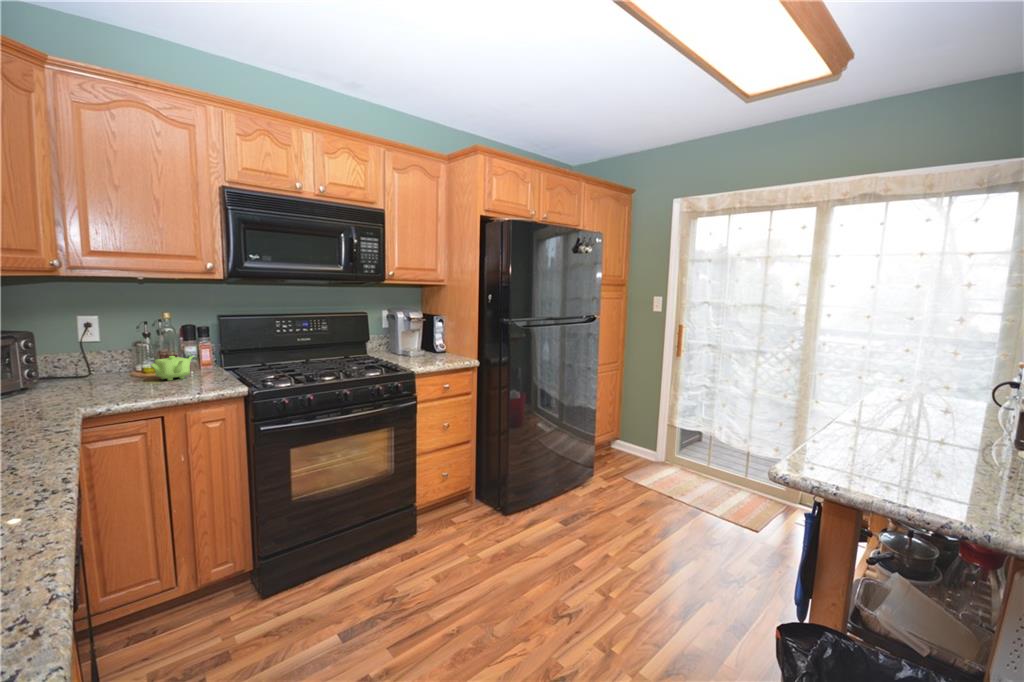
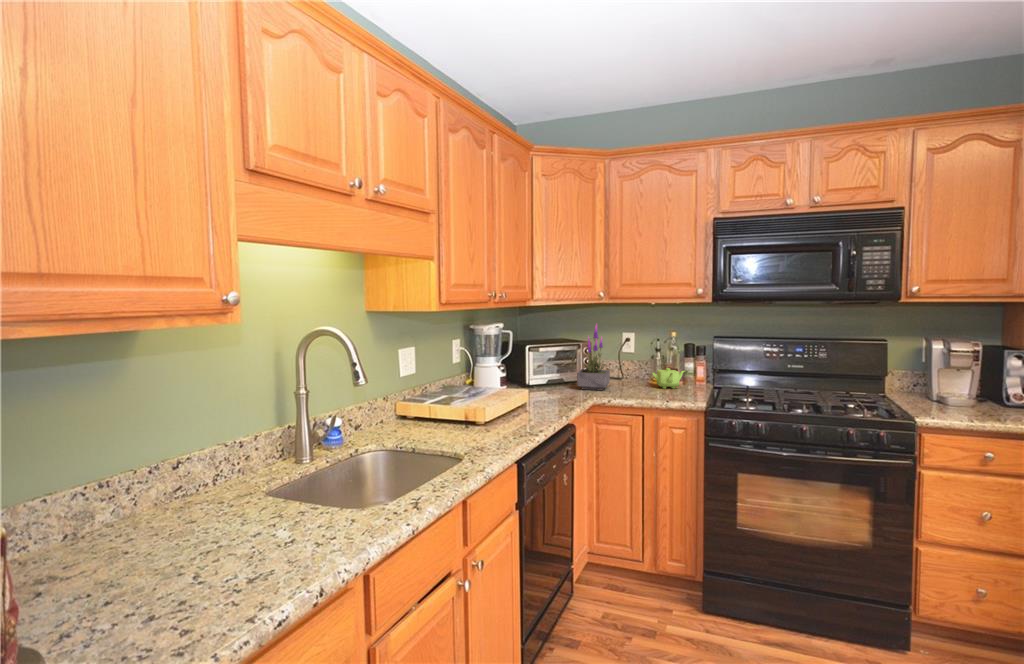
potted plant: none [25,305,87,403] -> present [577,325,610,390]

